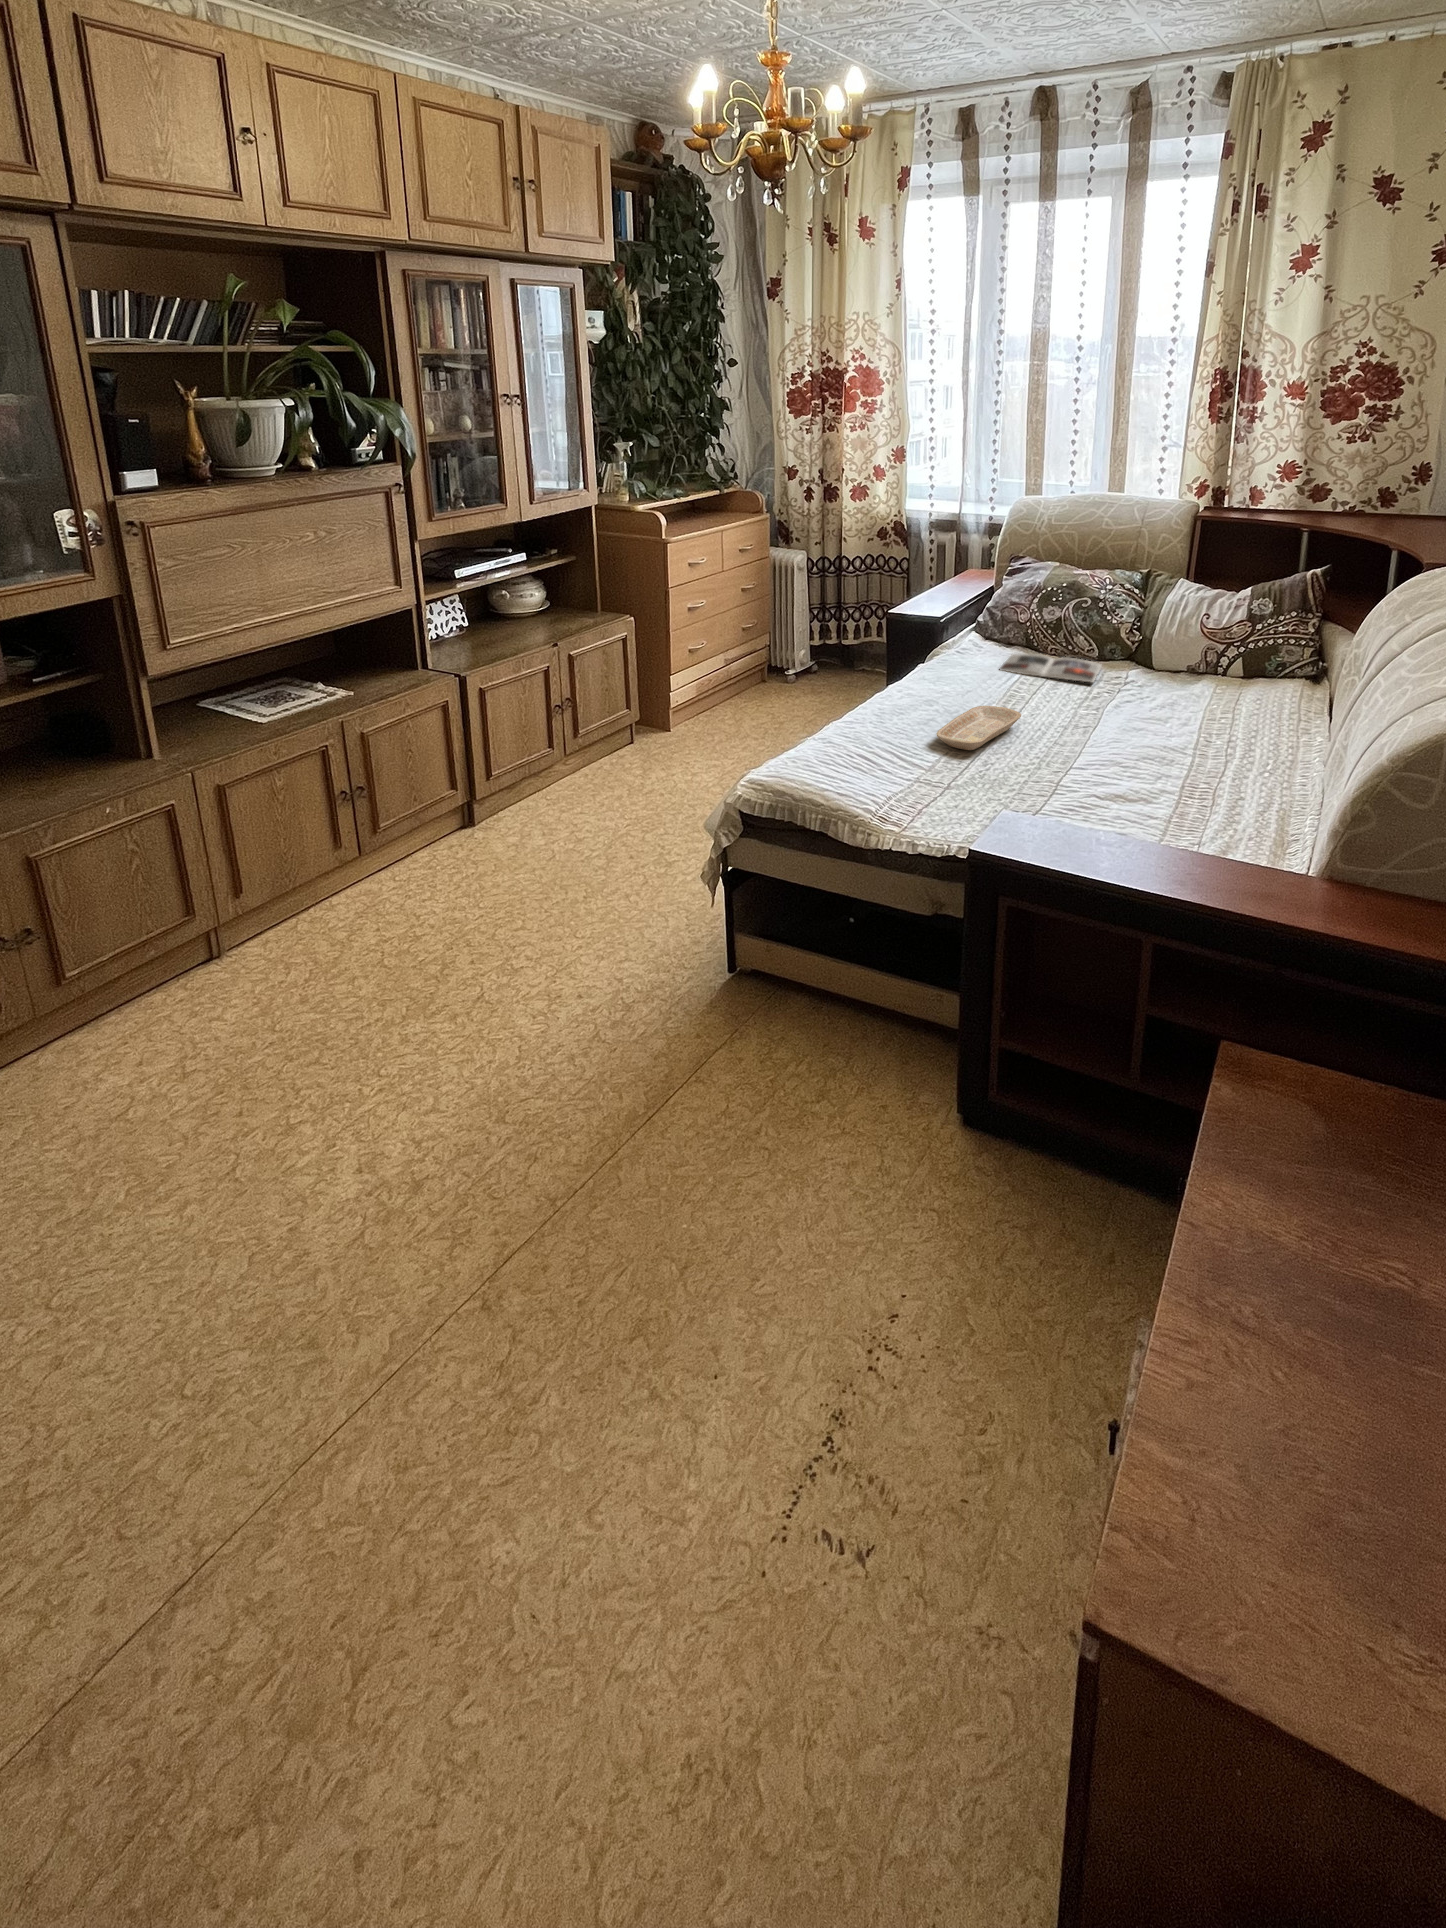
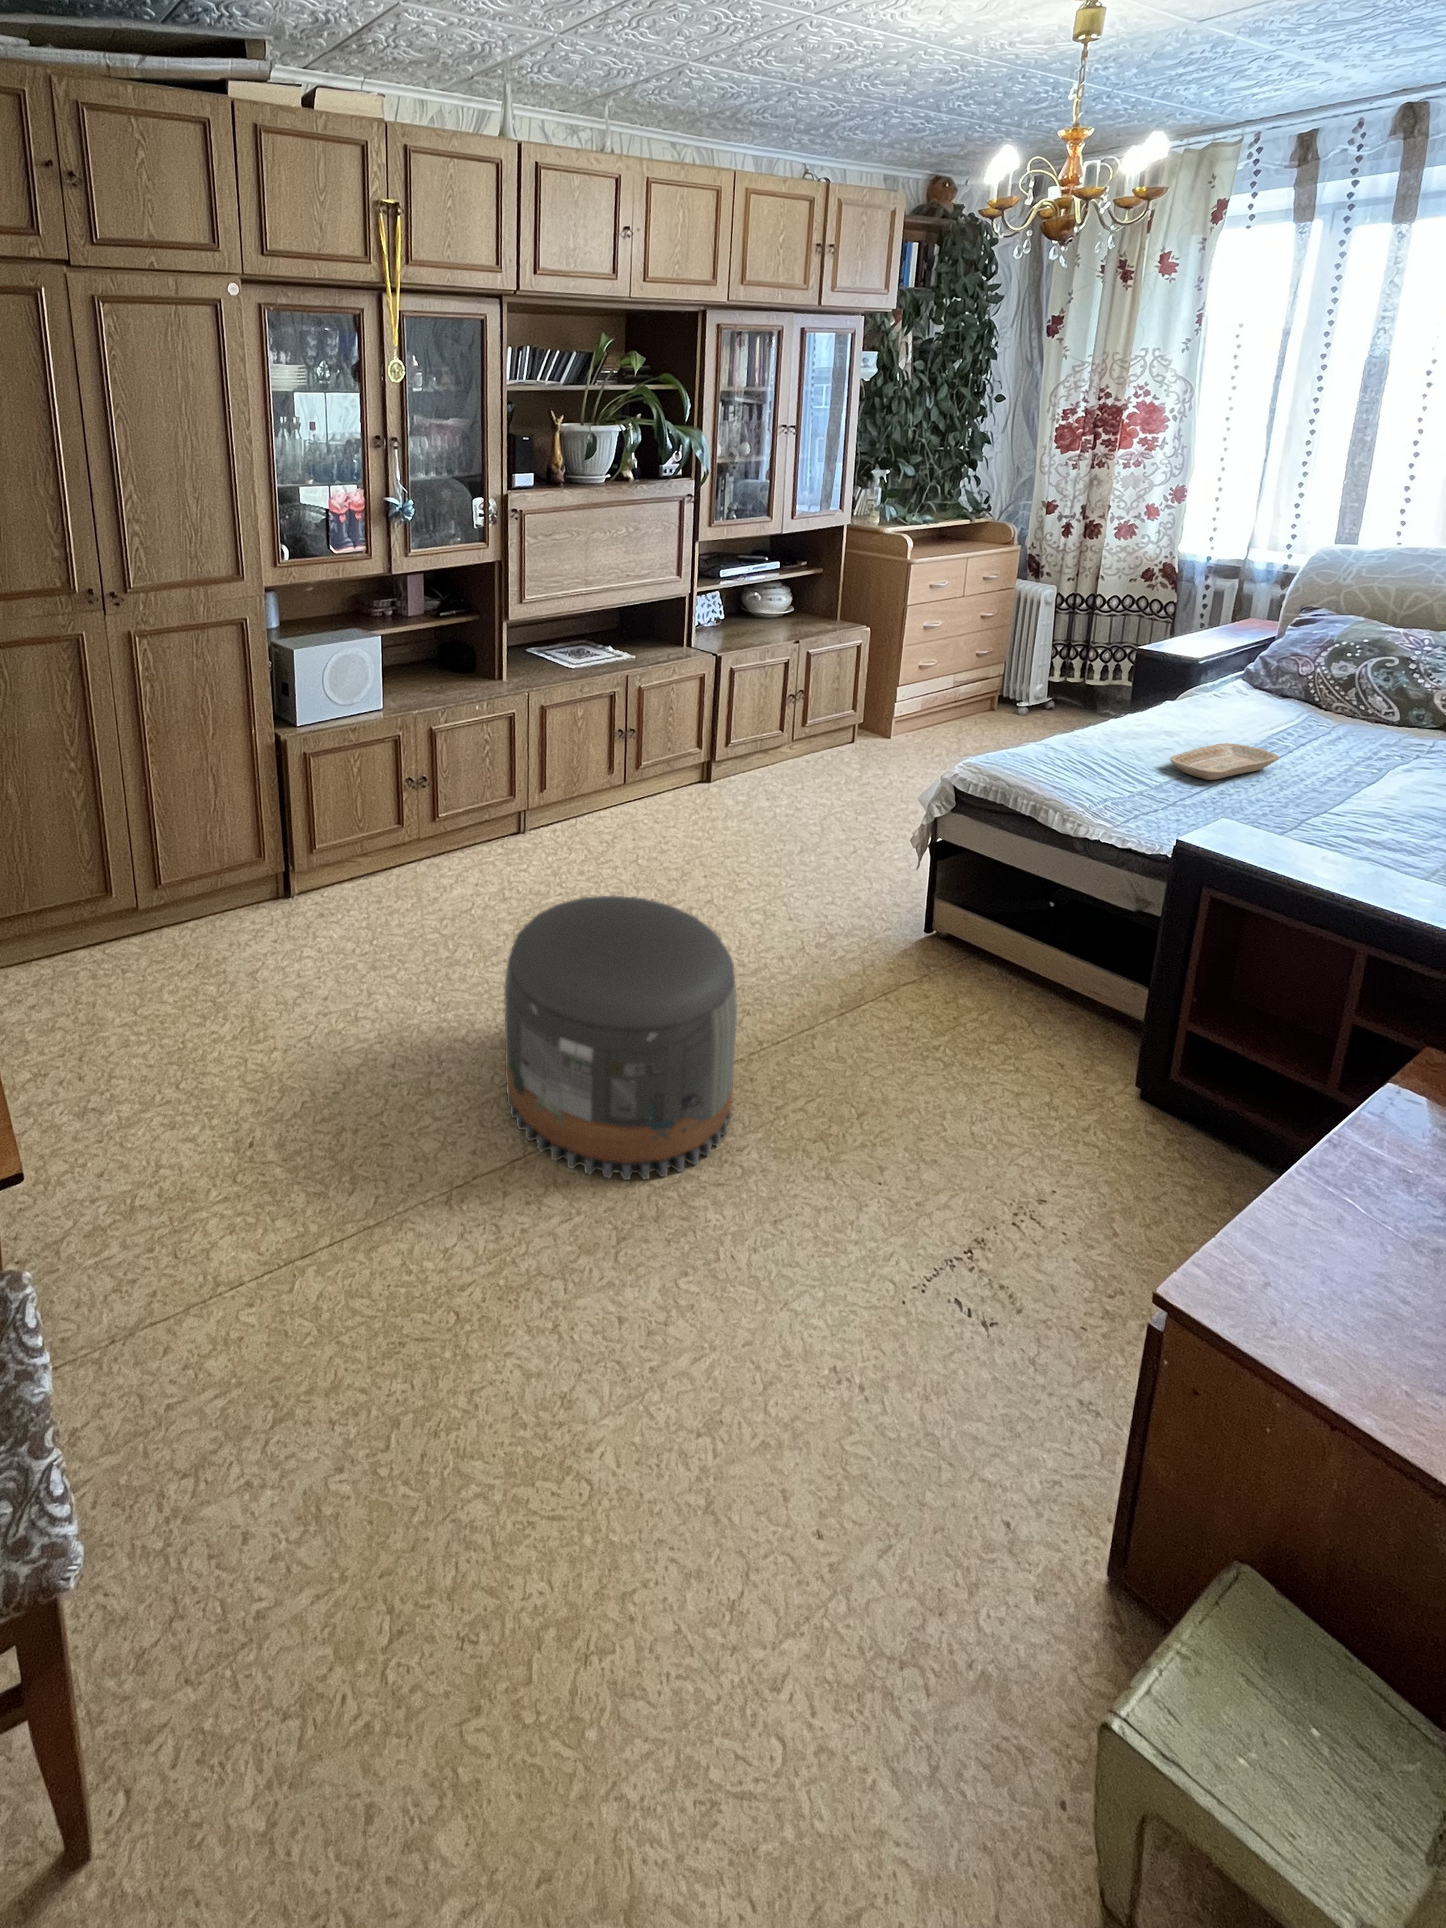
magazine: present [1000,654,1102,682] -> none [1260,705,1409,745]
pouf: none [134,1083,528,1576] -> present [504,896,737,1180]

